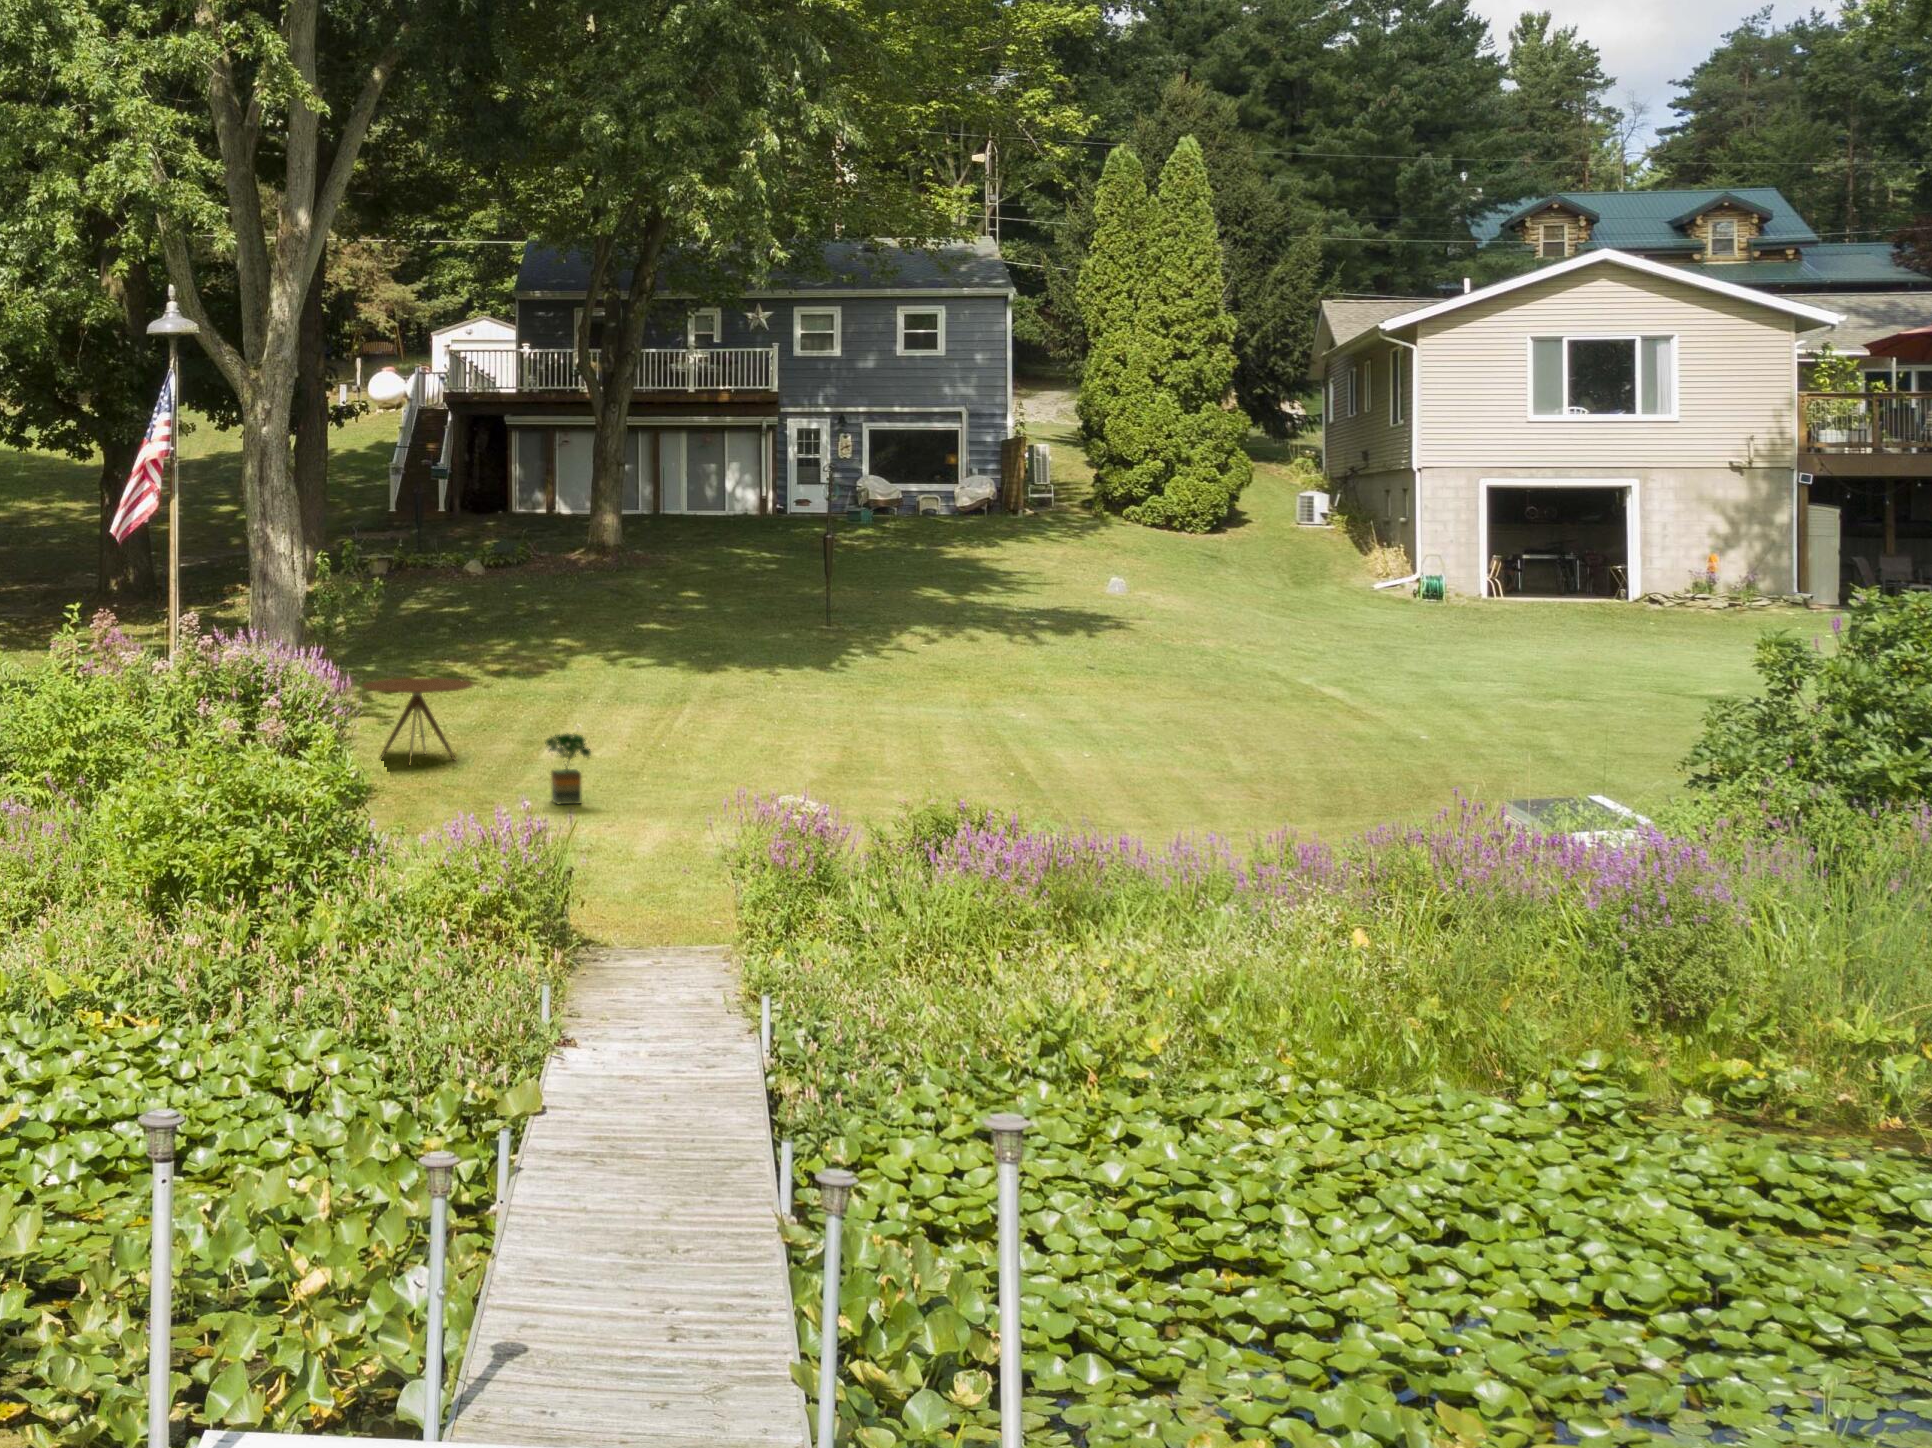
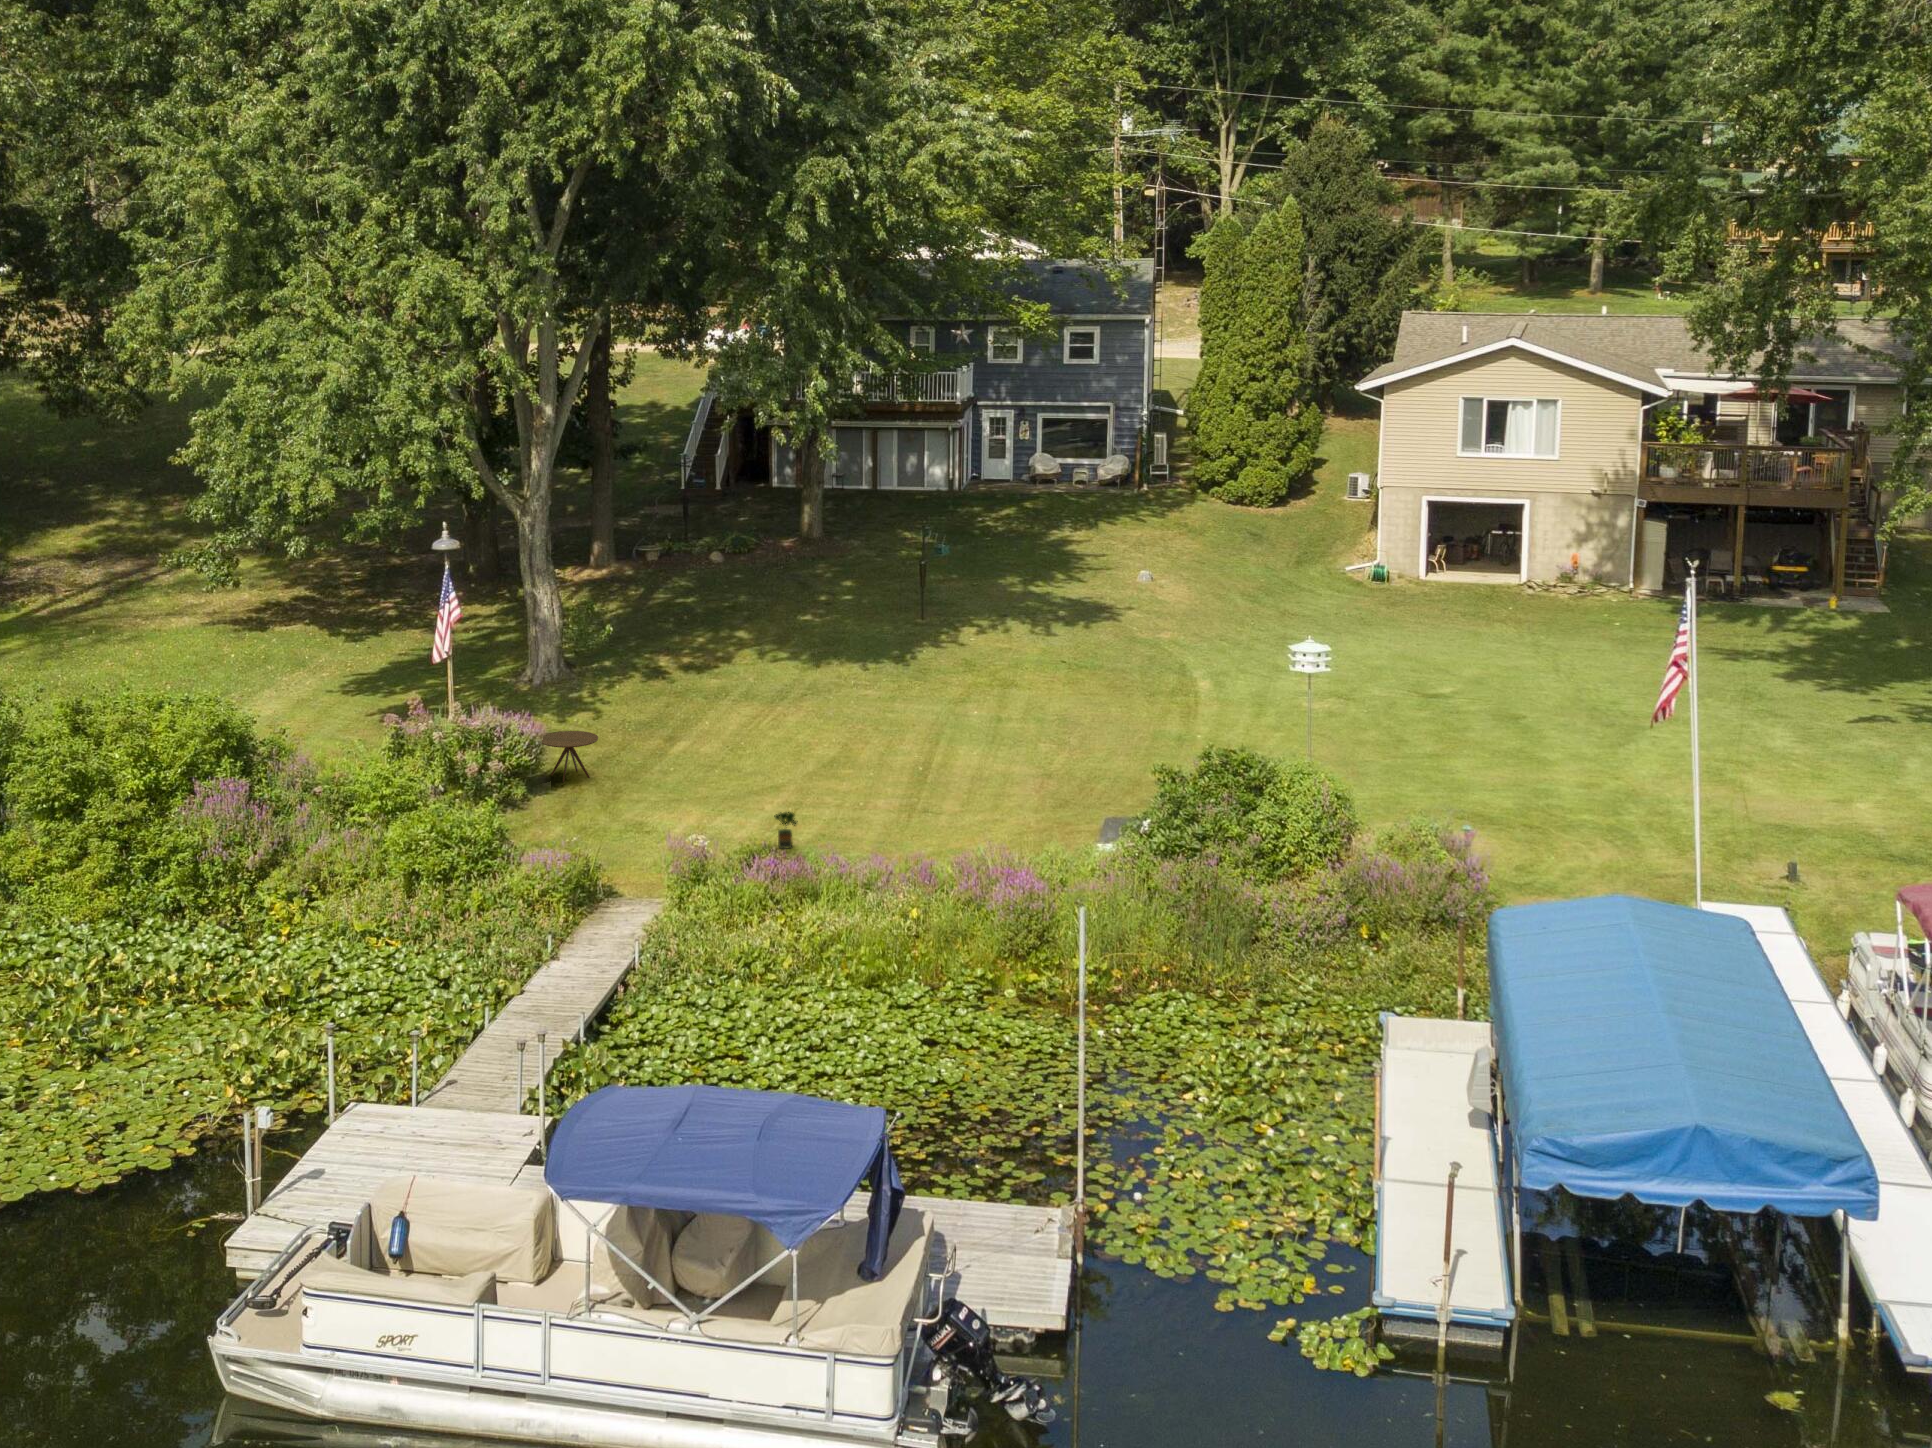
potted tree: present [545,733,591,805] -> present [774,812,798,849]

